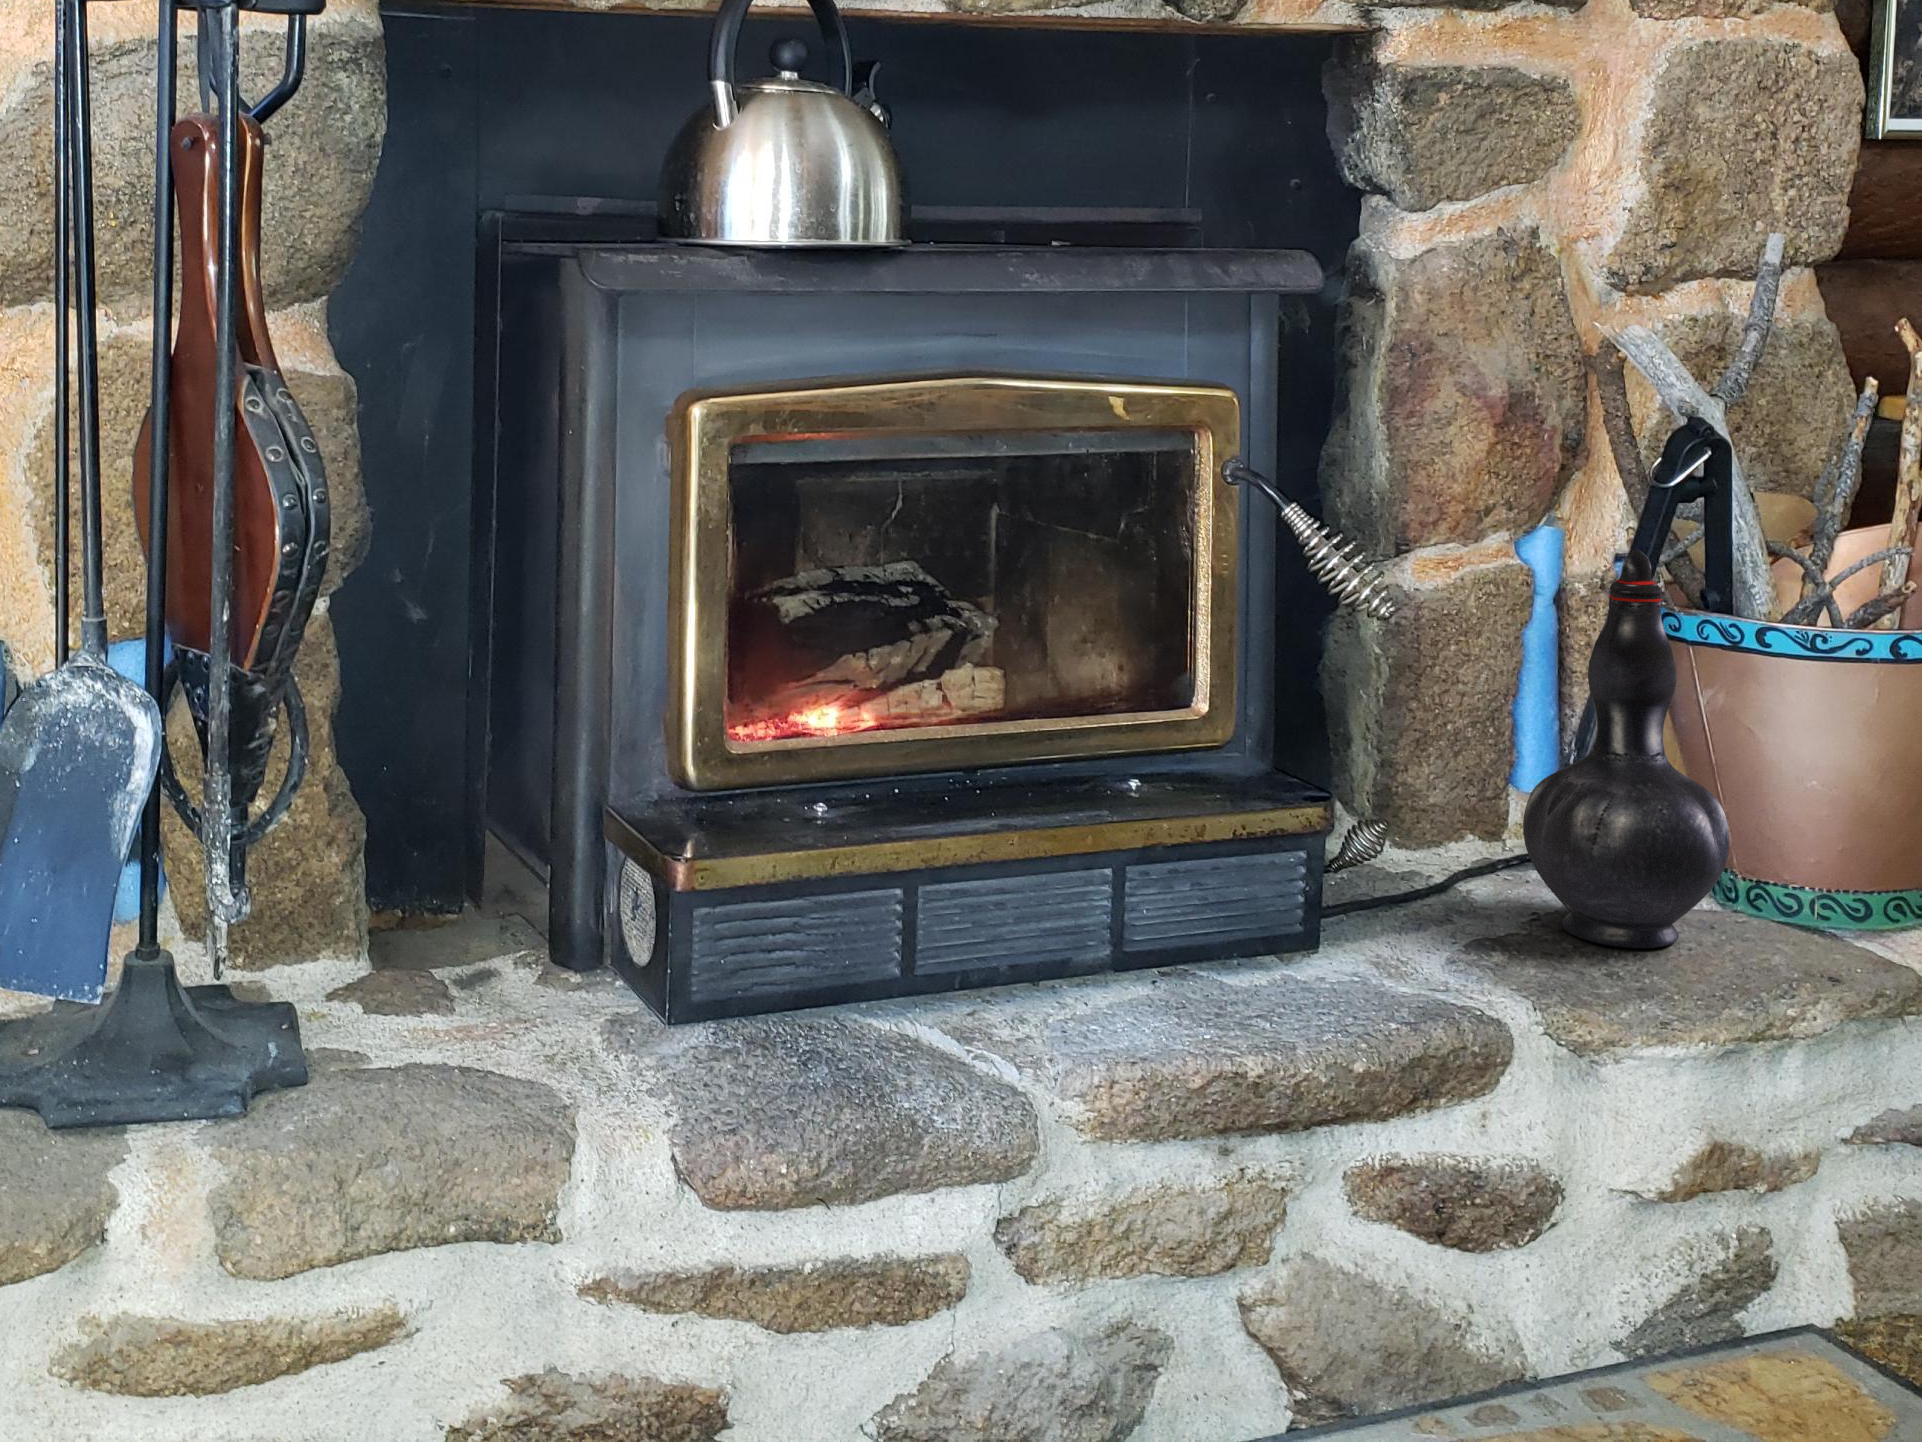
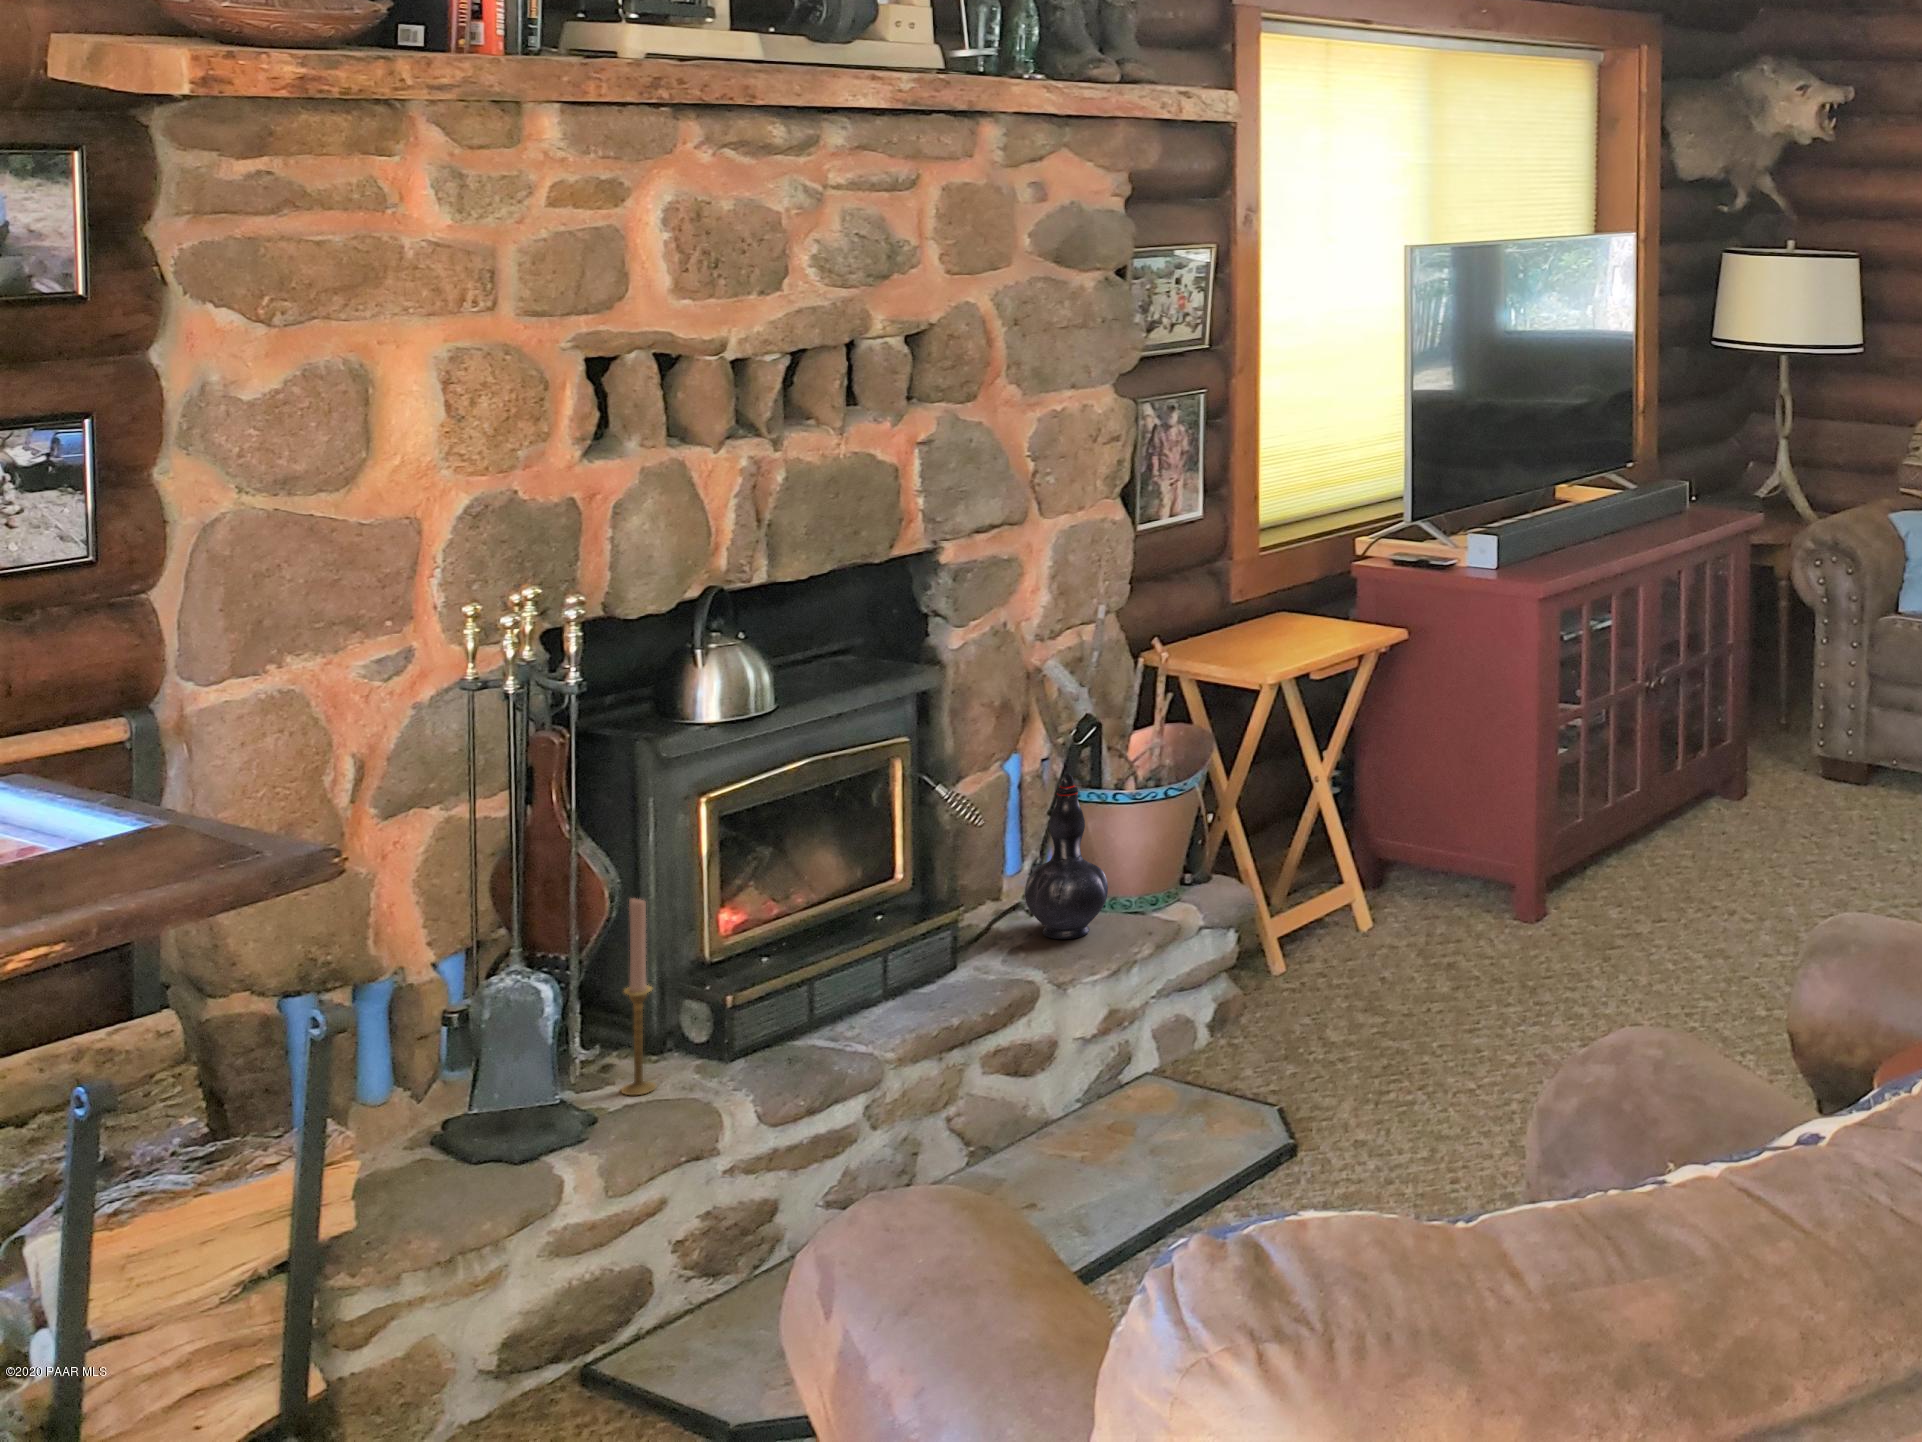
candlestick: none [442,598,521,1062] -> present [621,899,656,1095]

